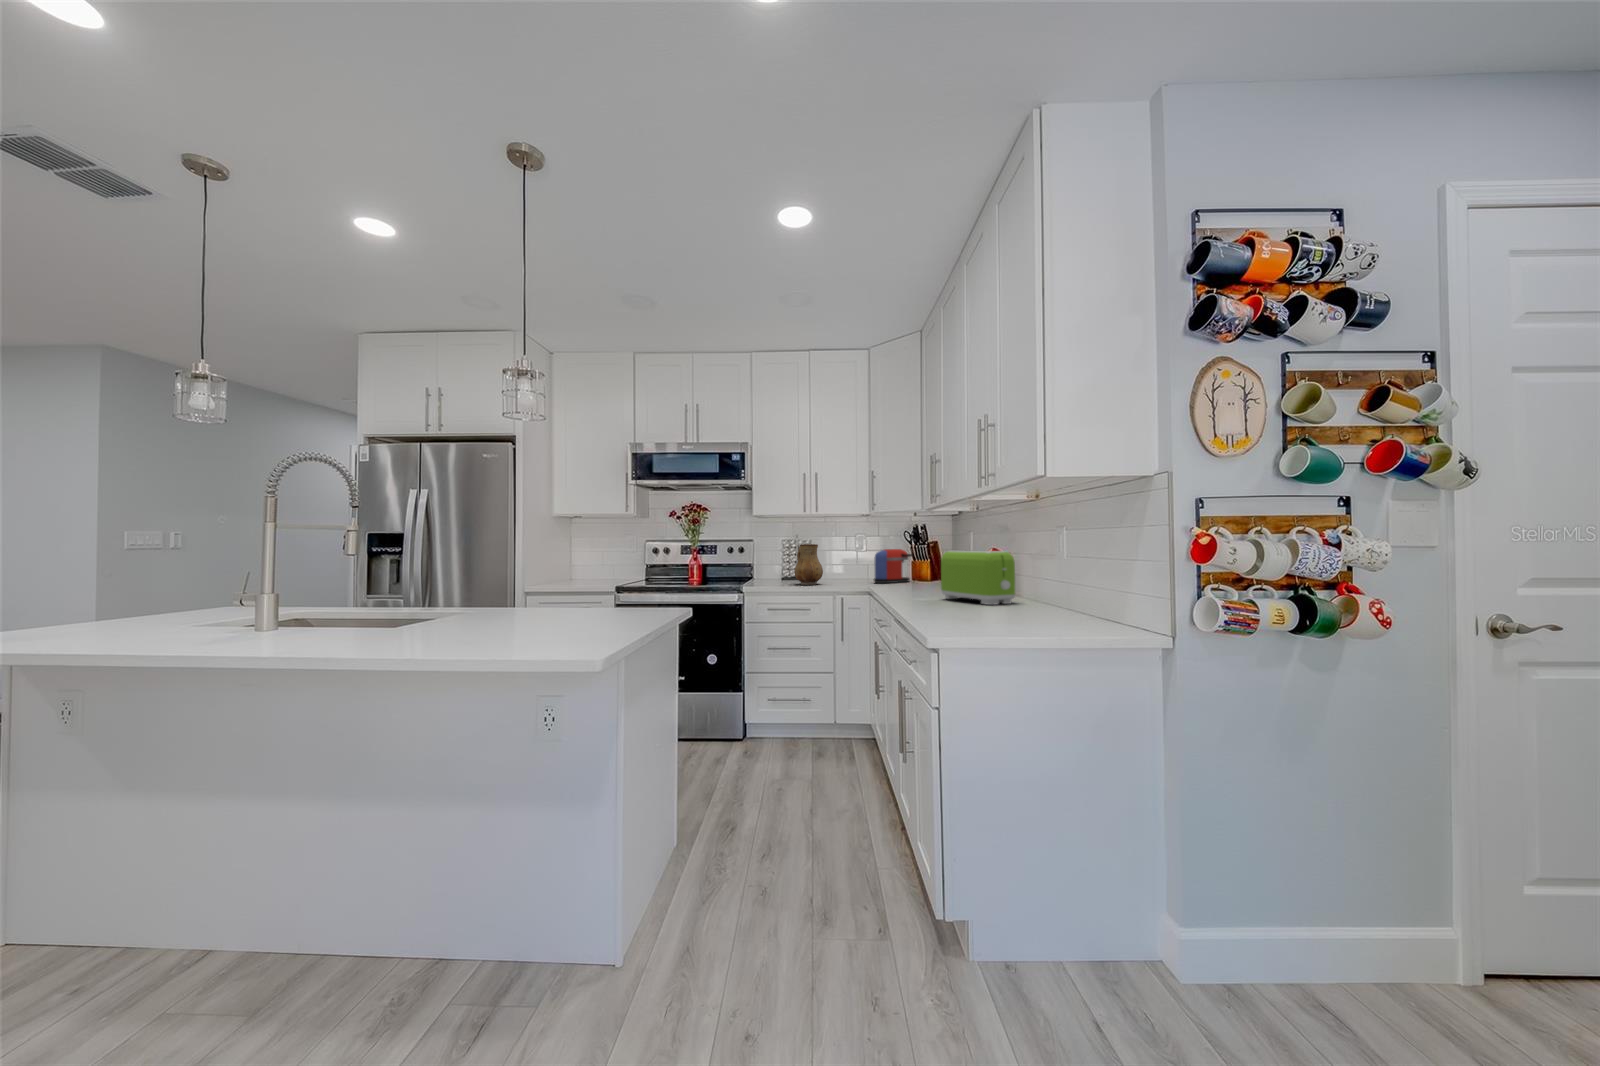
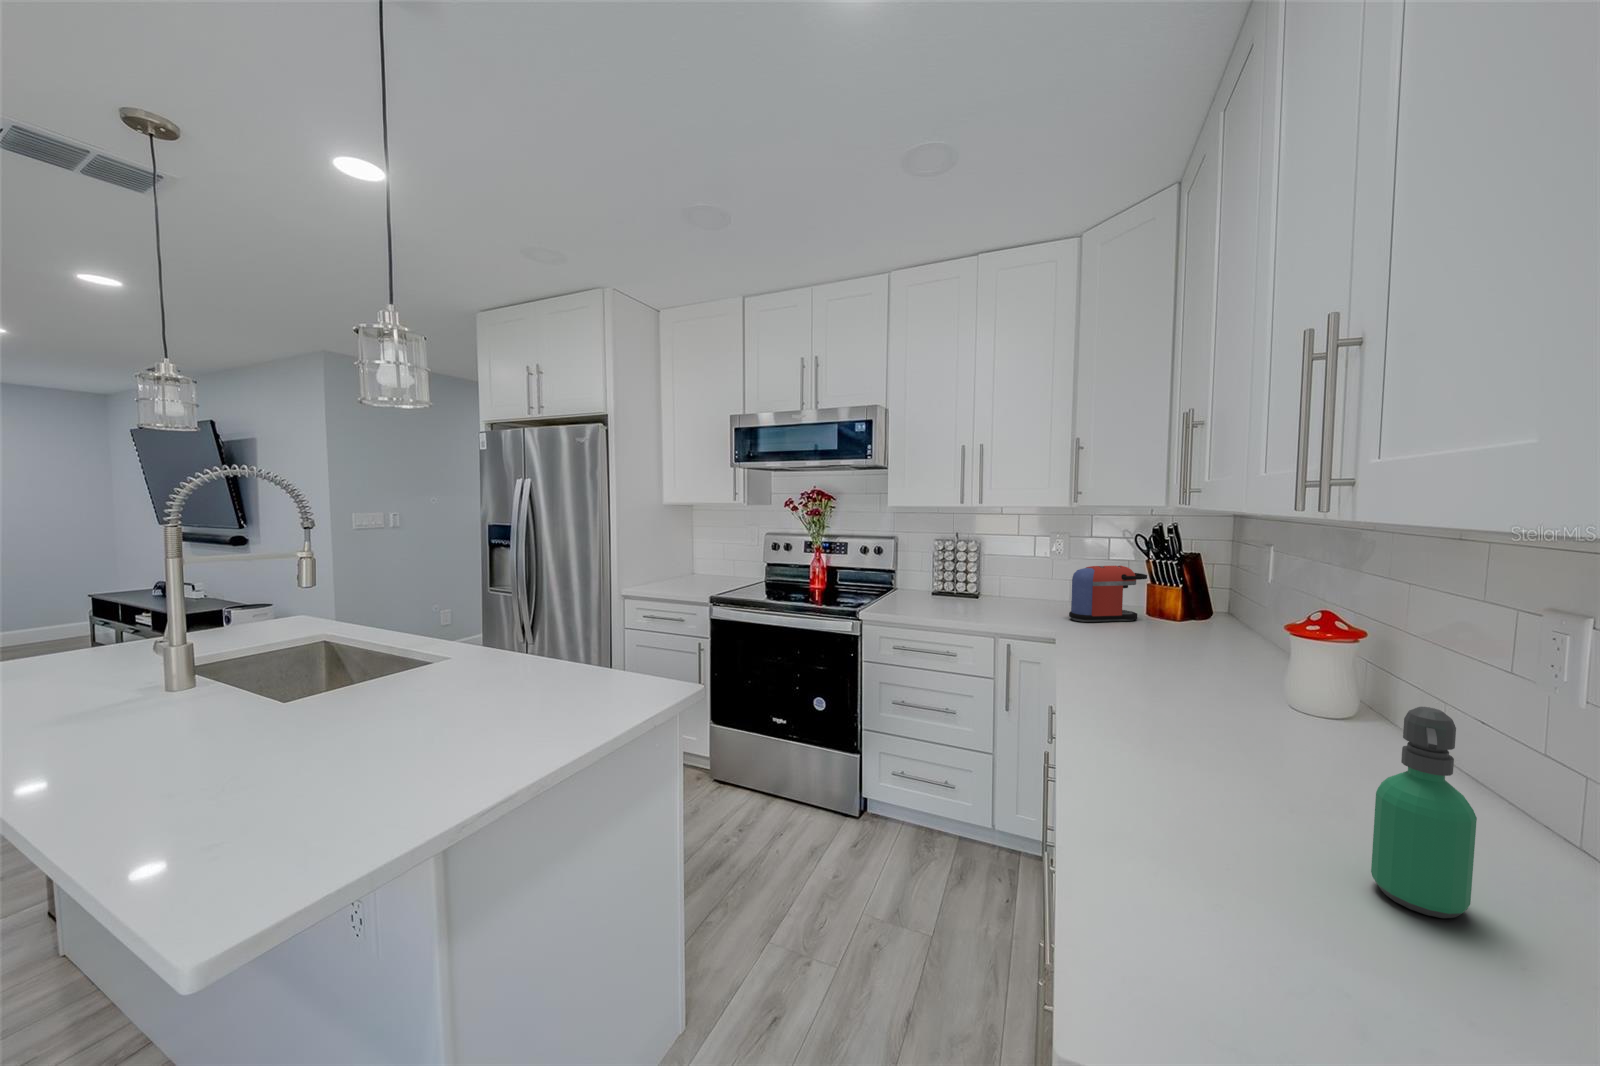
ceramic pitcher: present [795,544,823,585] -> none [943,551,986,613]
soap dispenser: none [1022,547,1047,615] -> present [1371,707,1477,918]
toaster: present [941,550,1015,605] -> none [1160,622,1358,780]

